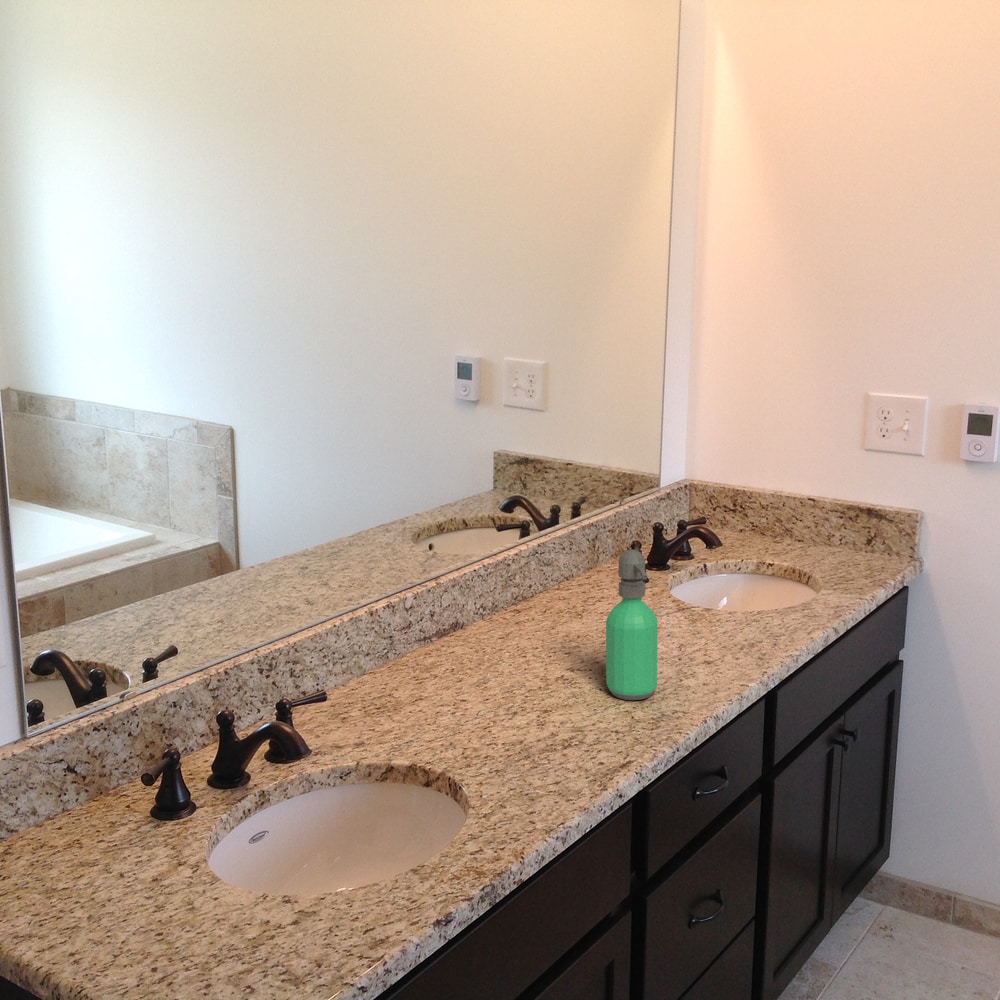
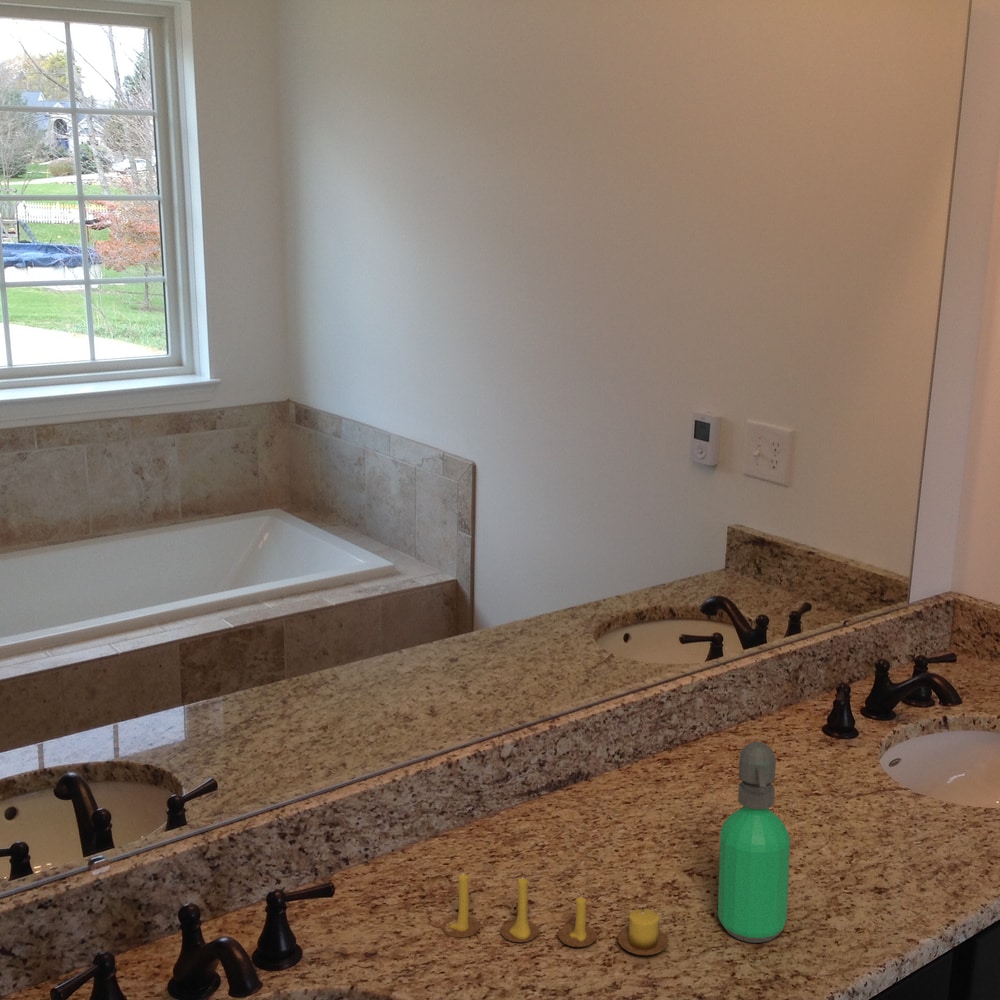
candle: none [406,667,581,726] -> present [442,870,668,955]

